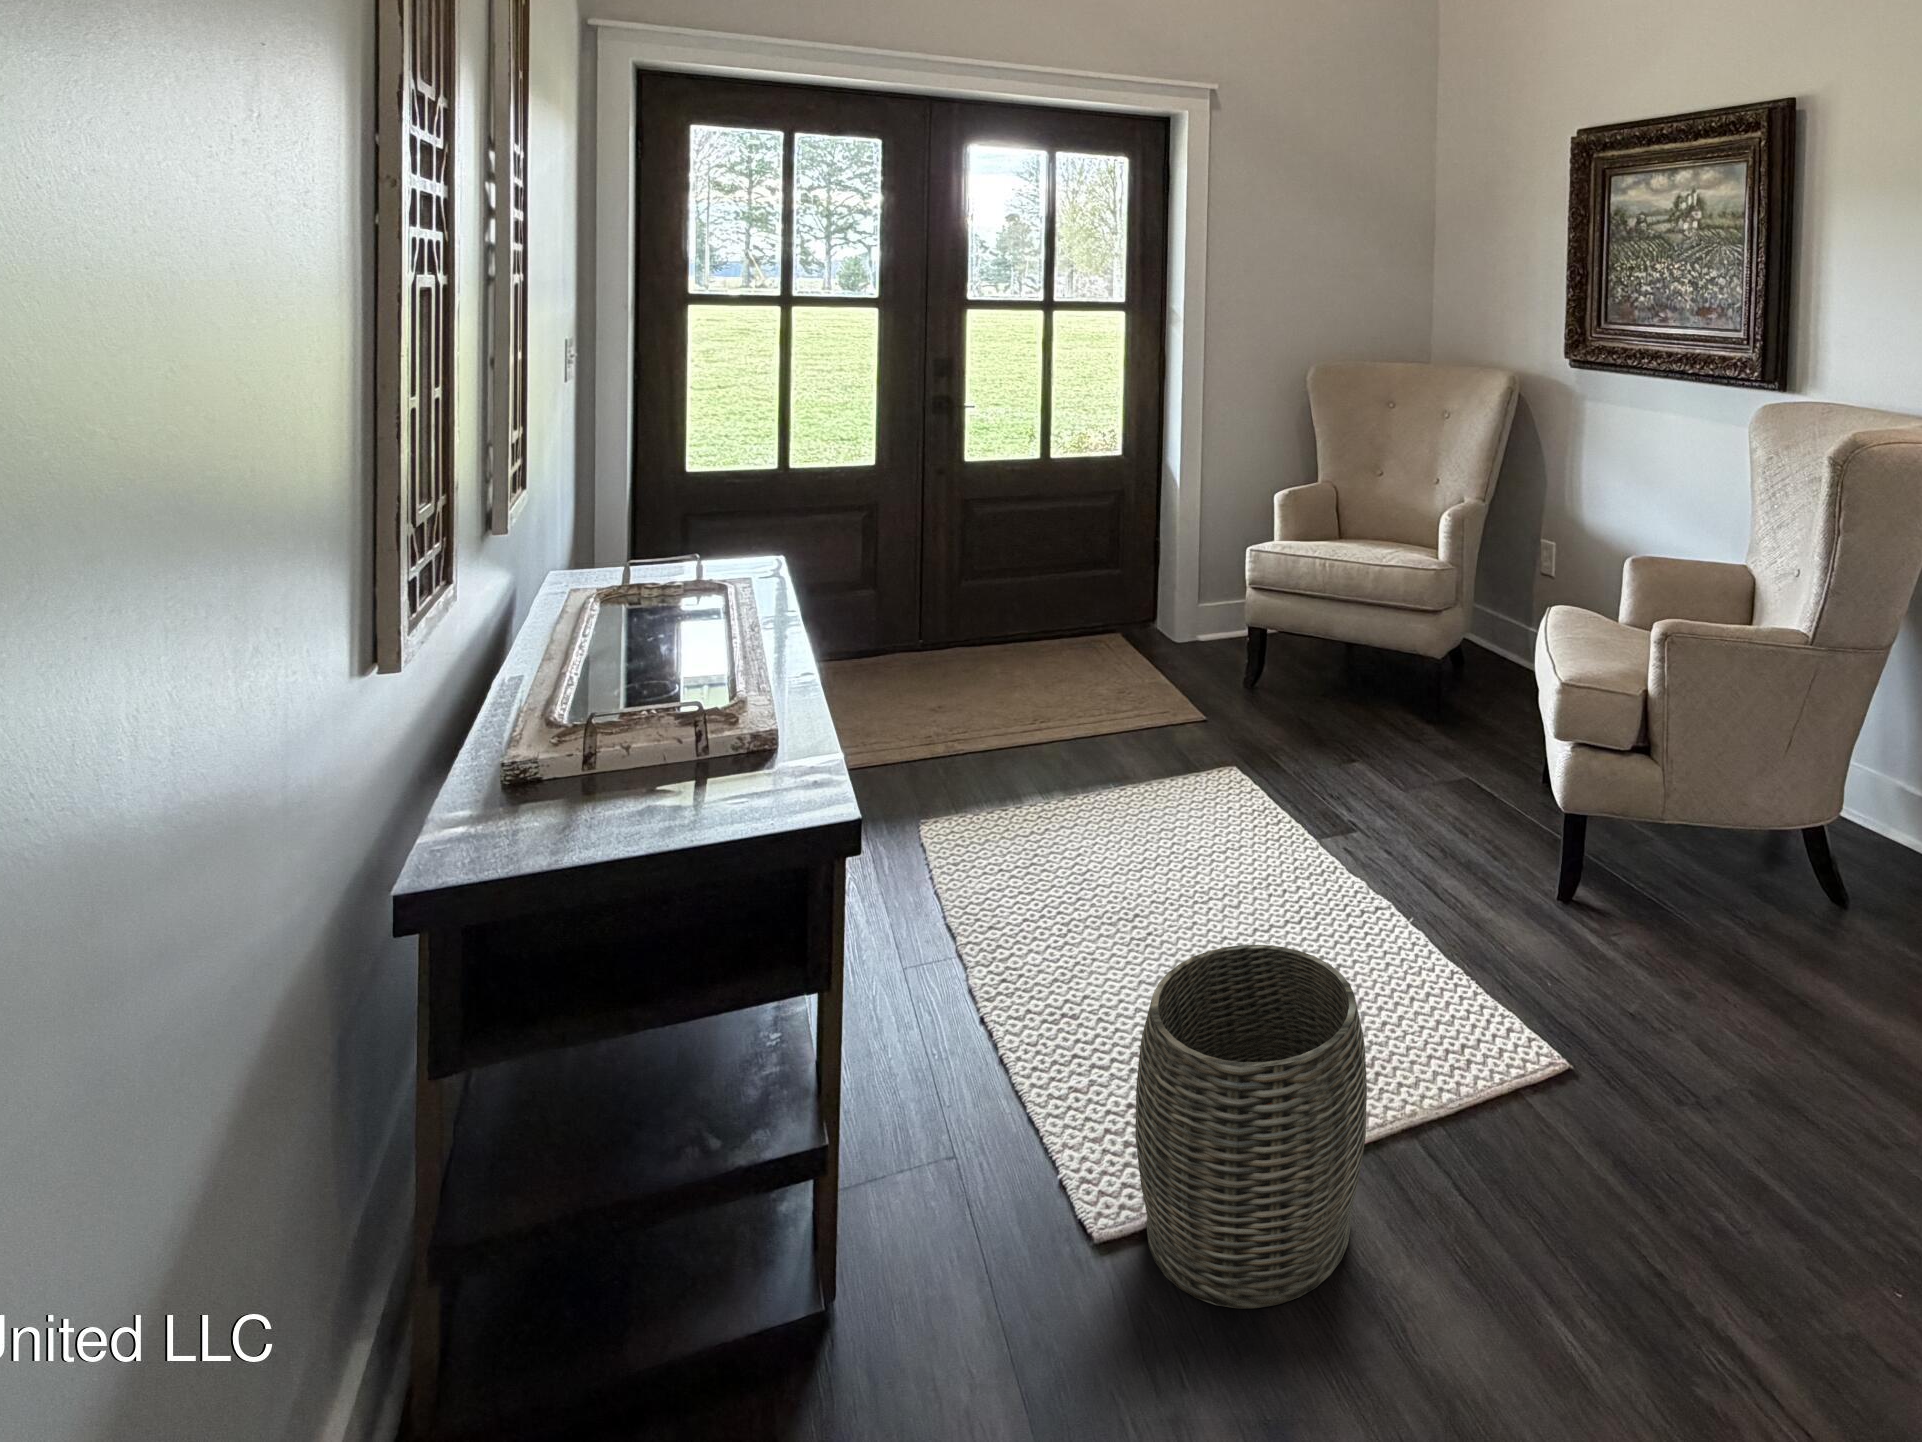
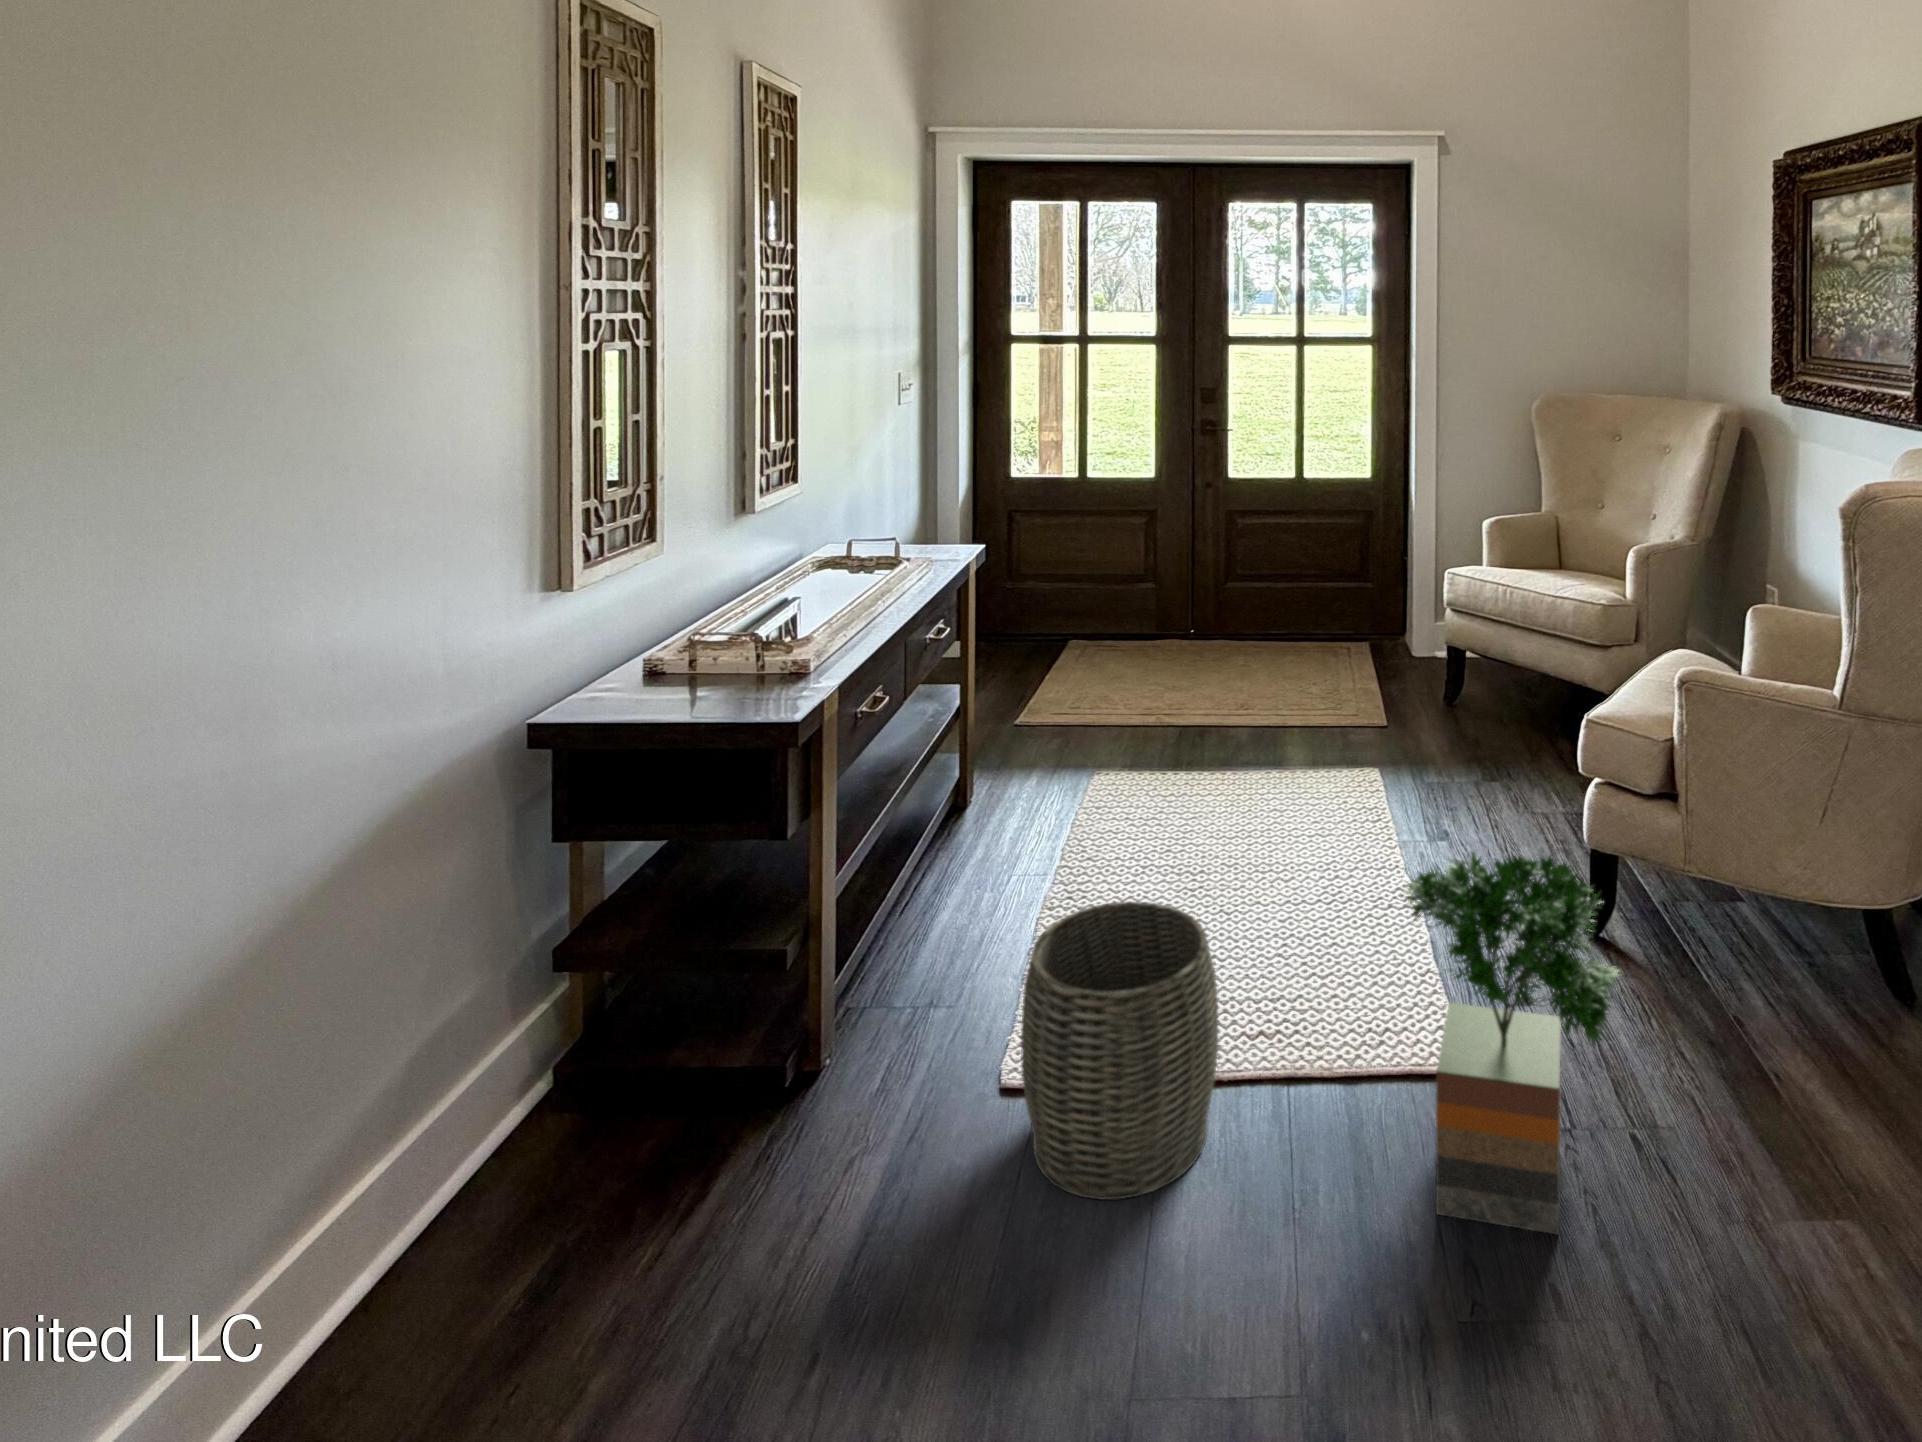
potted tree: none [1544,812,1801,1205] -> present [1404,852,1620,1234]

